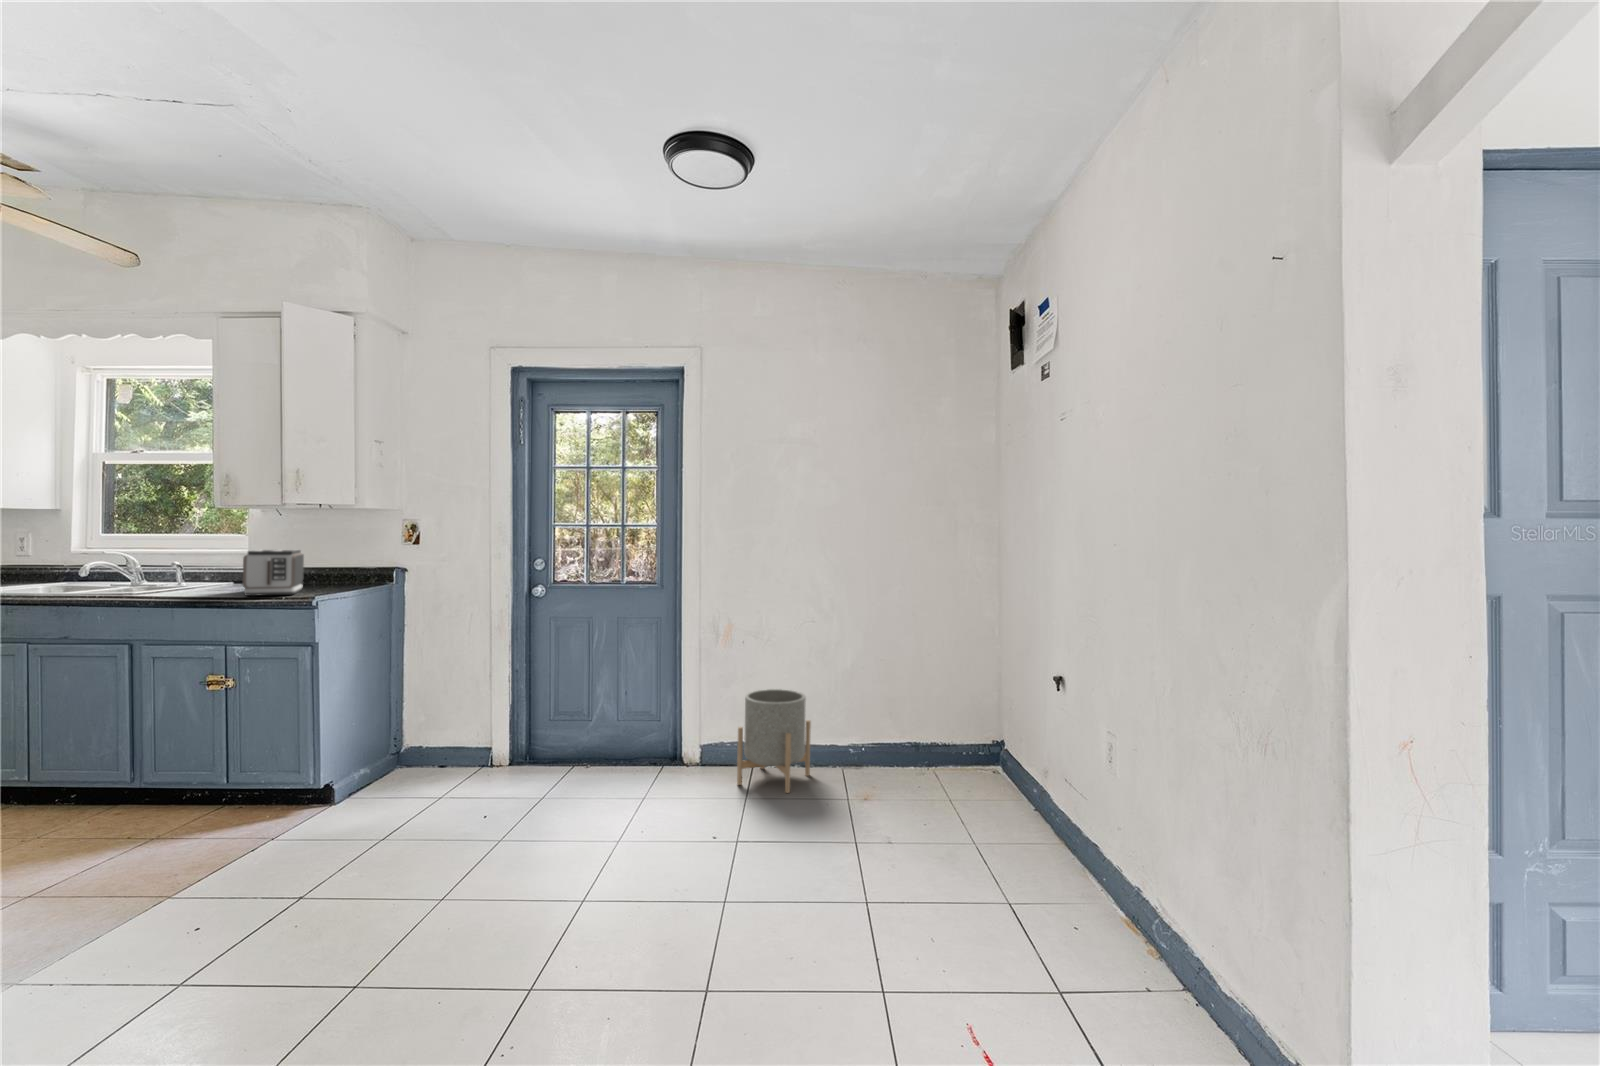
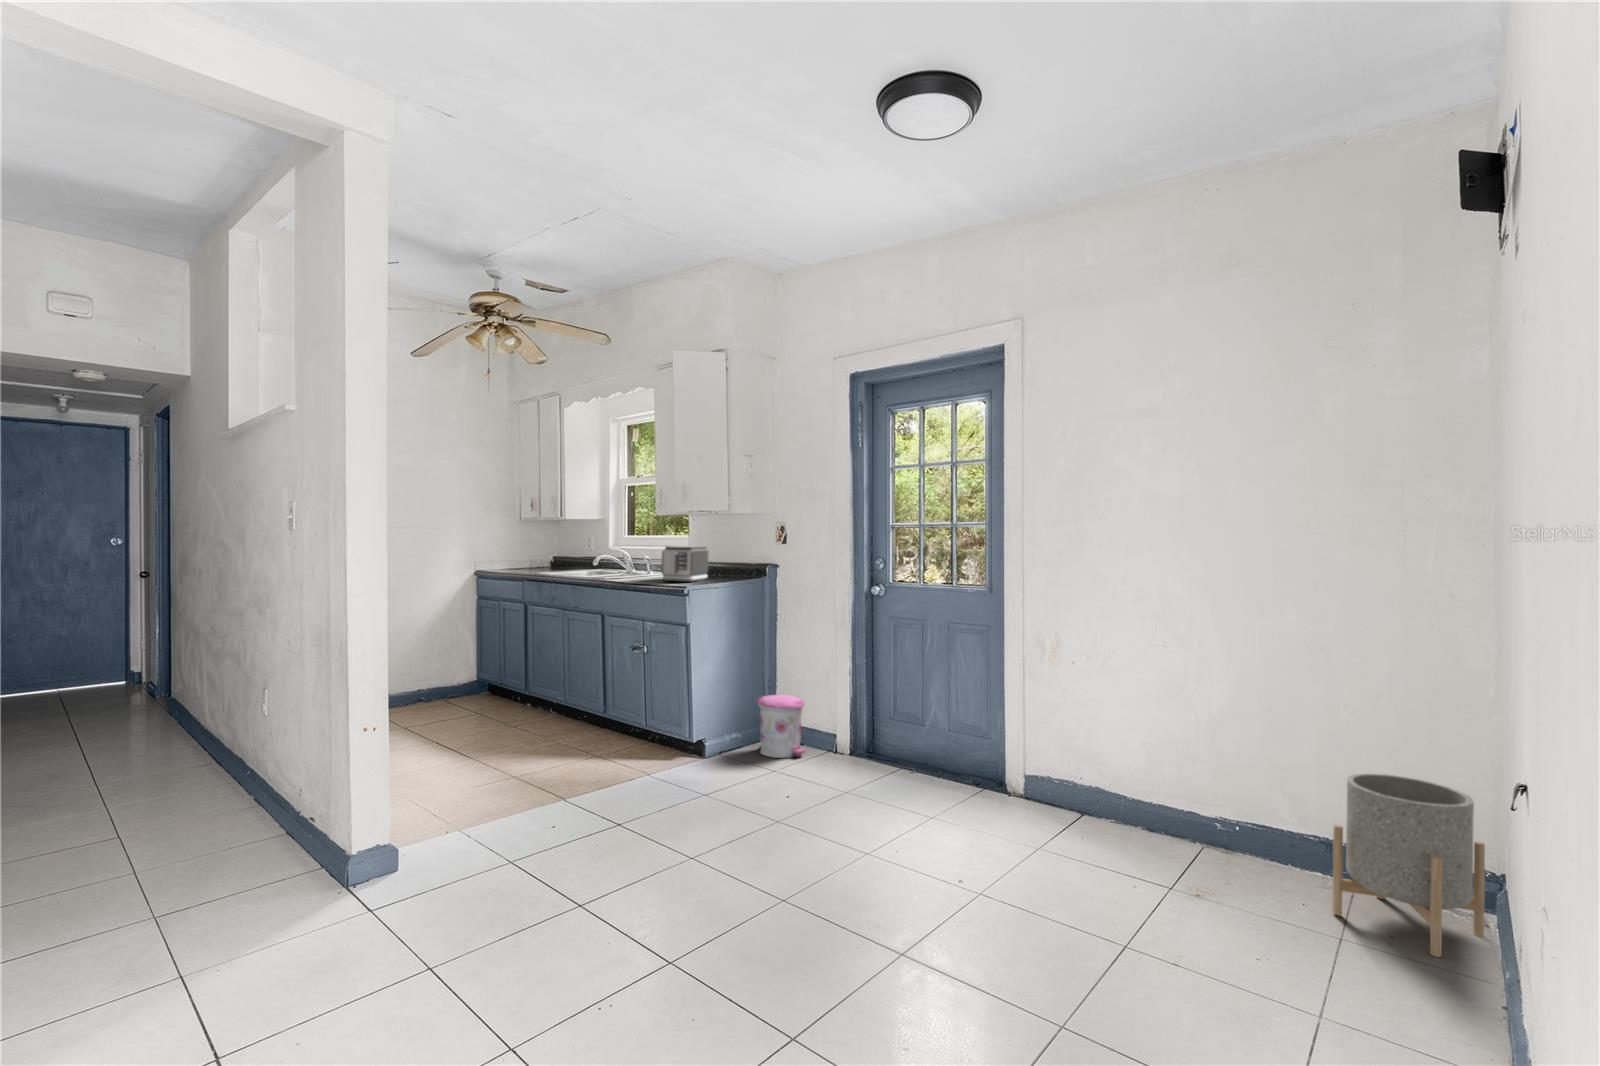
planter: present [737,689,811,793] -> present [1333,773,1485,957]
trash can: none [390,714,461,787] -> present [755,695,806,758]

